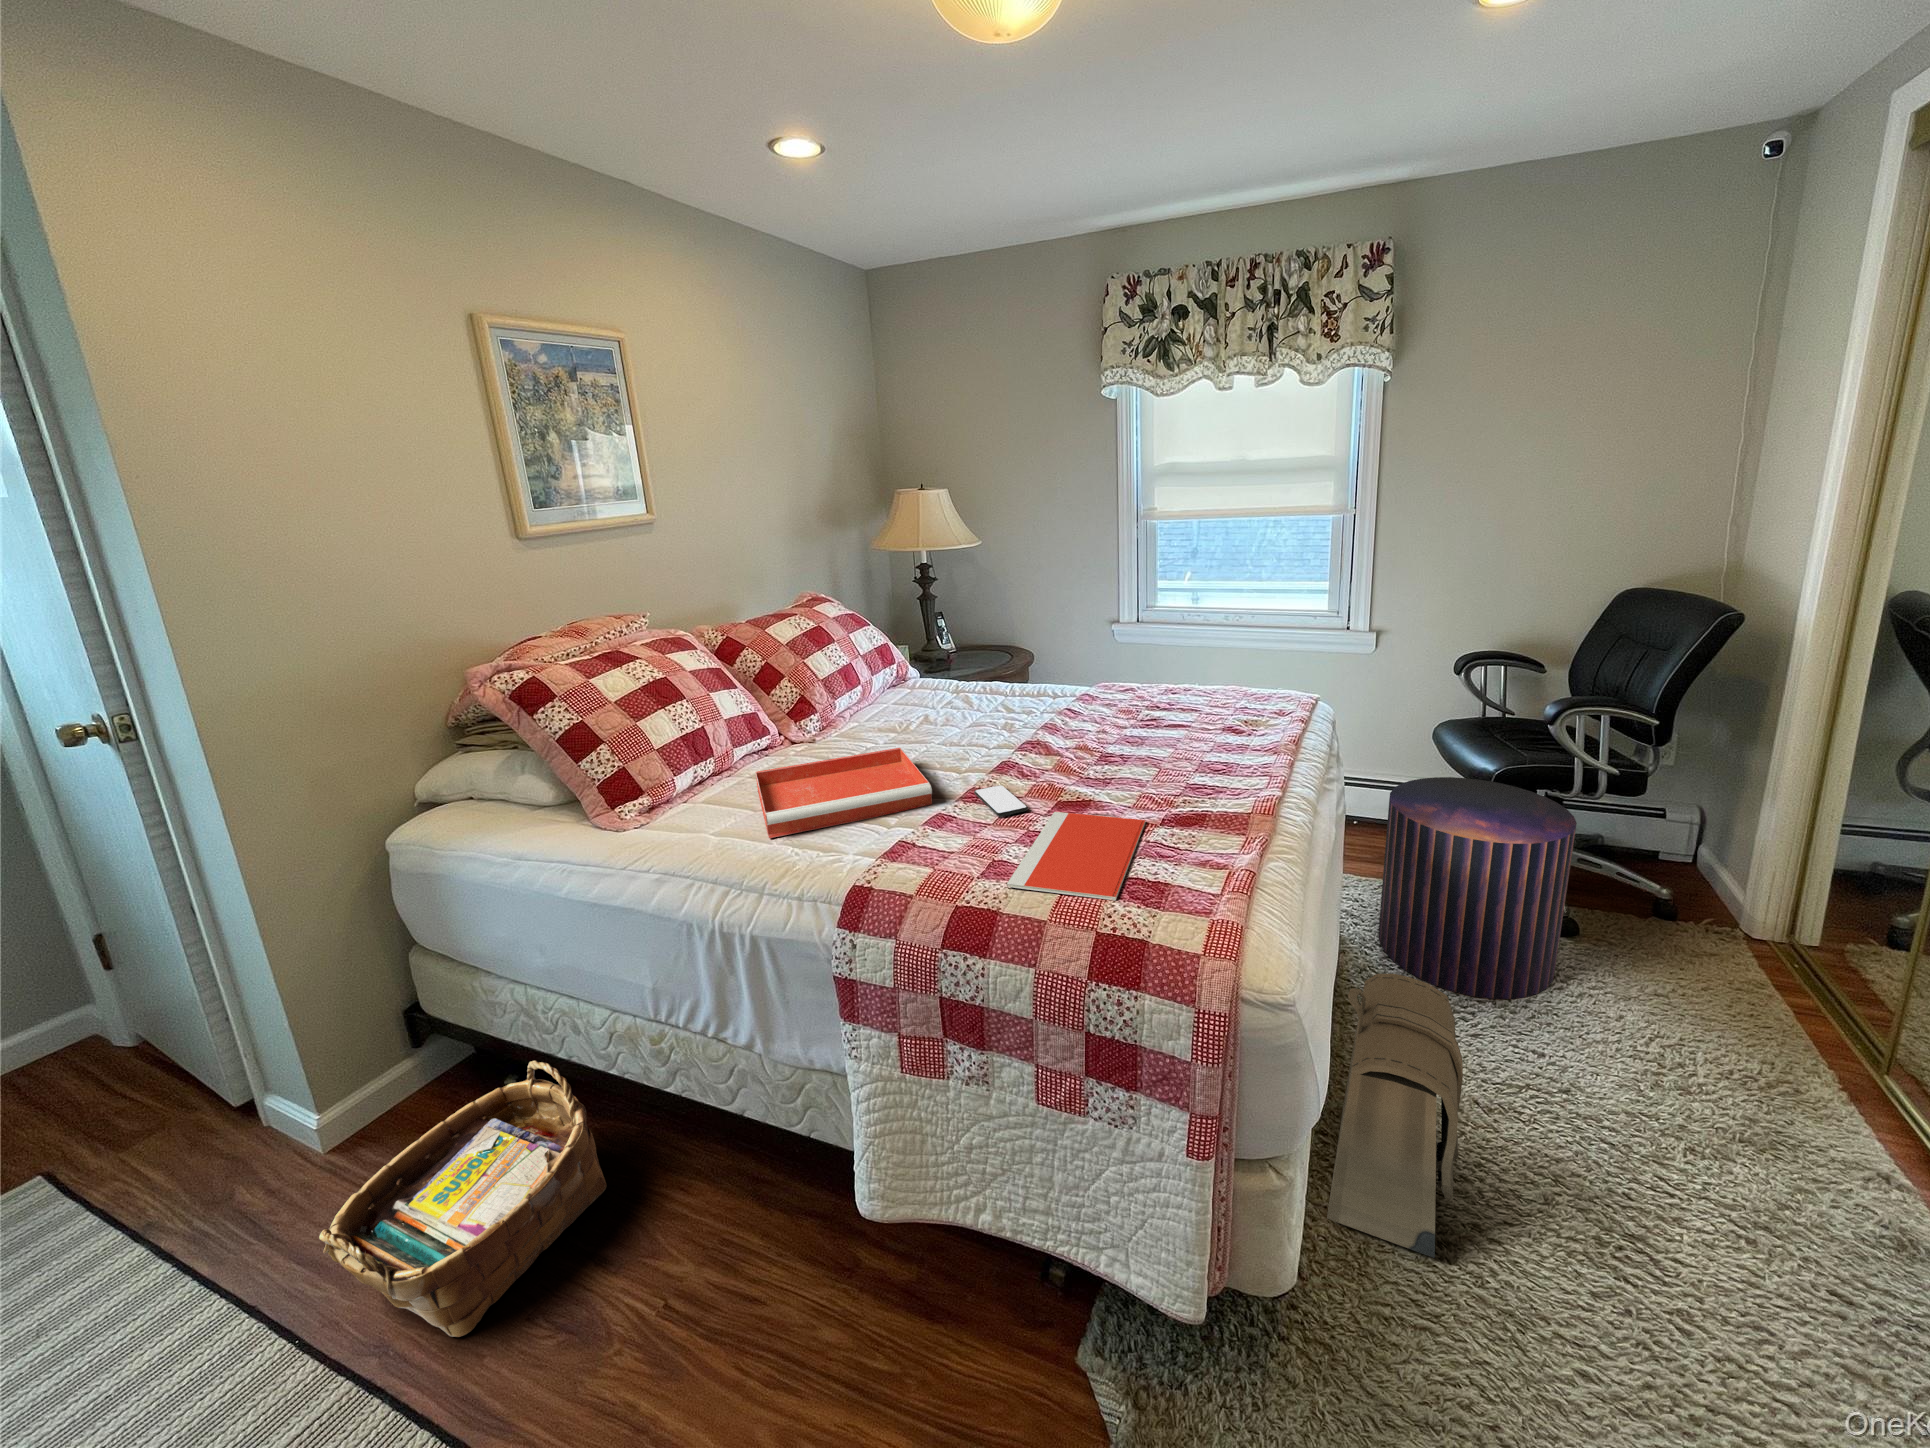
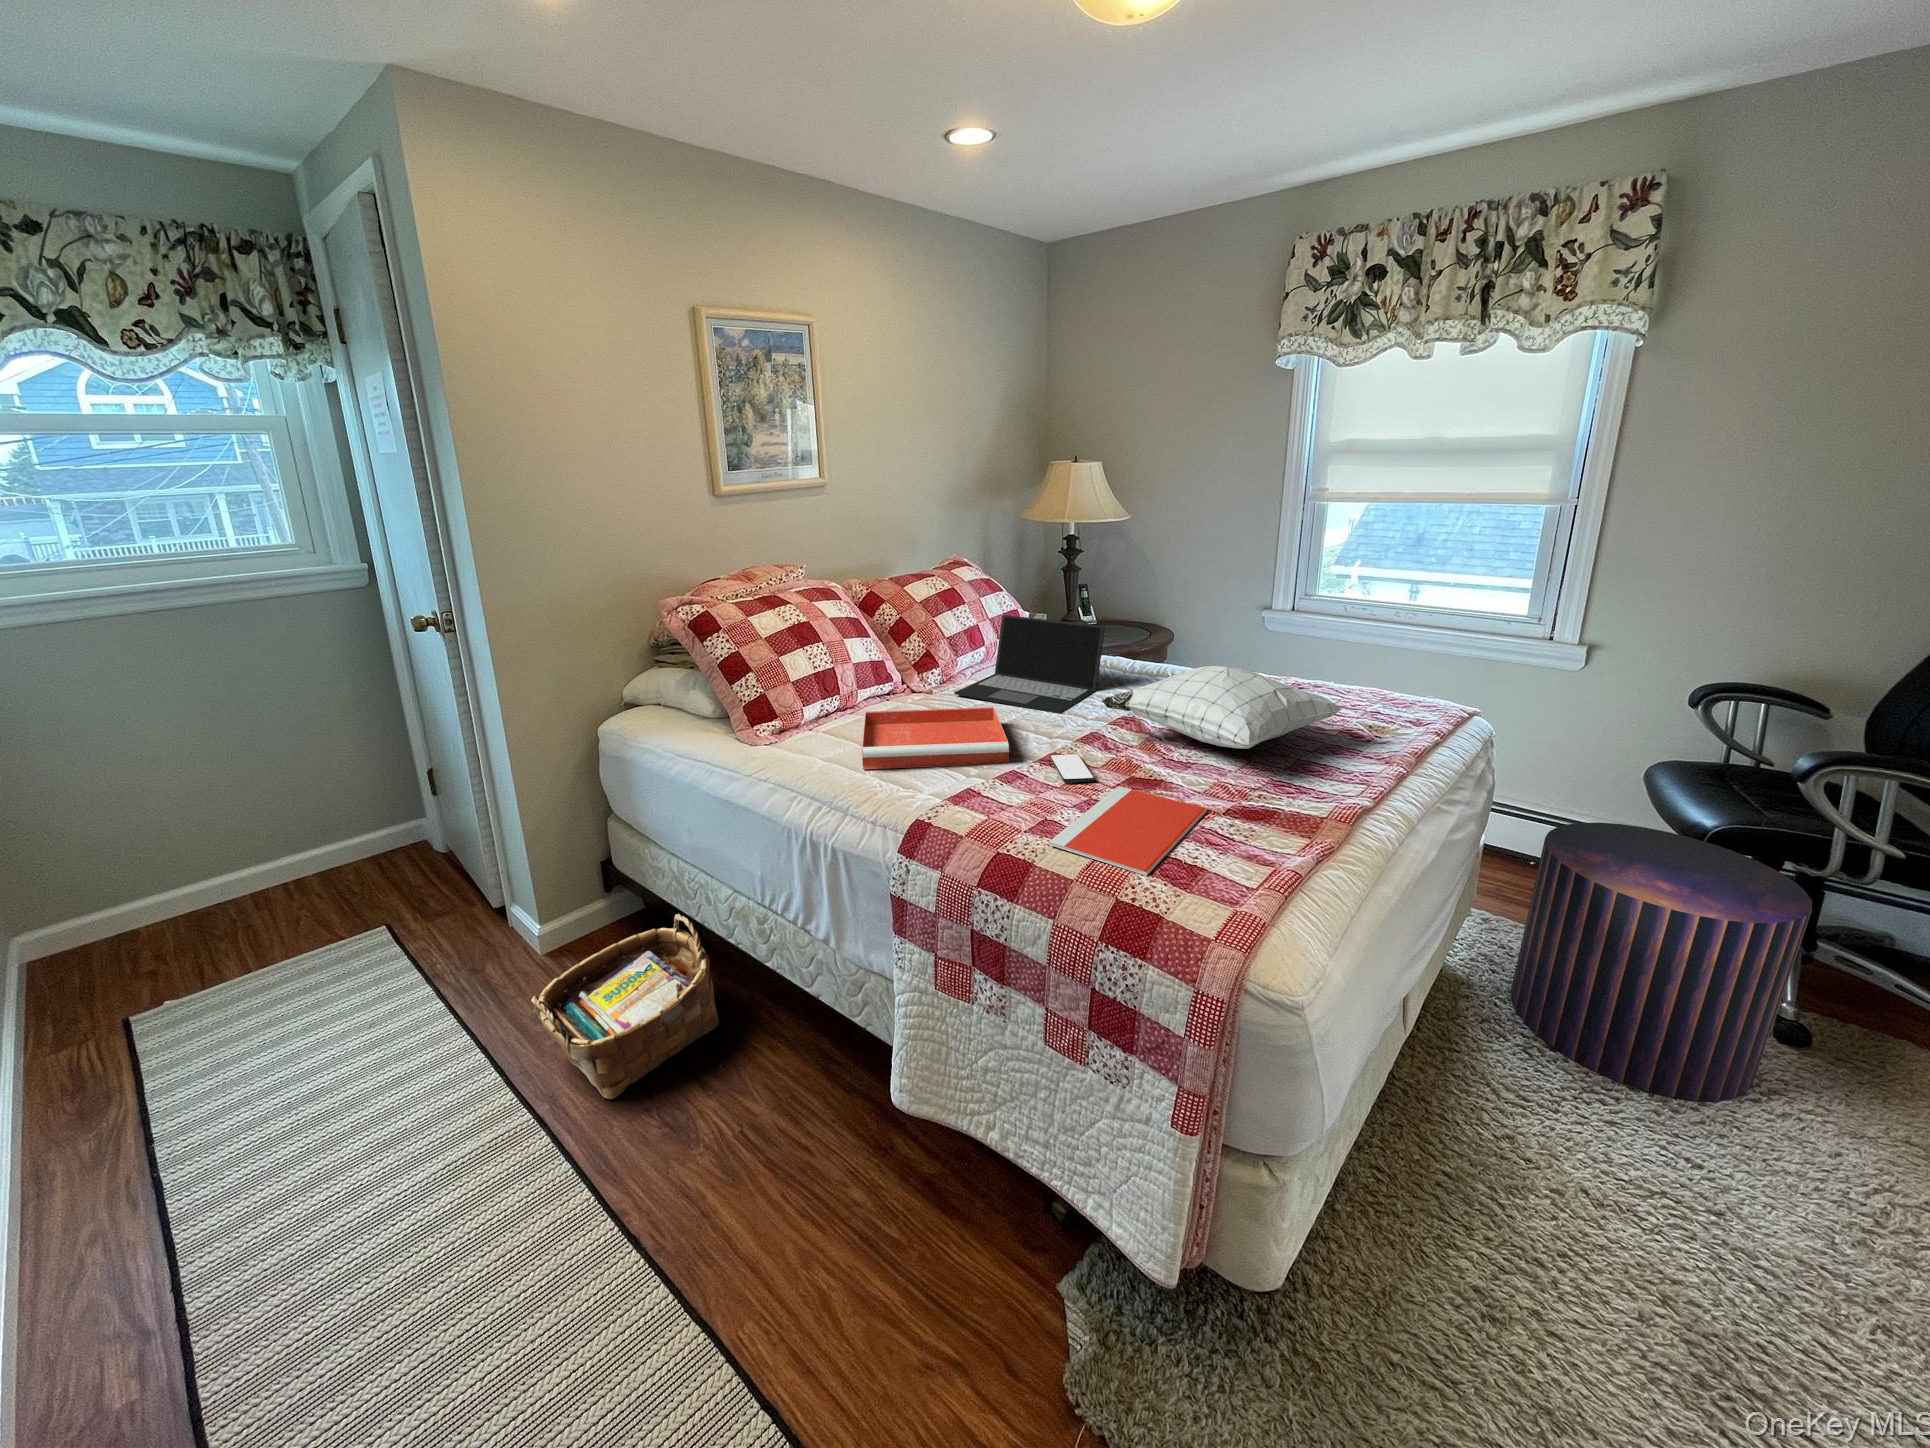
laptop: none [848,649,997,746] -> present [954,615,1105,714]
pillow: none [1016,679,1233,757] -> present [1102,666,1343,749]
backpack: present [1327,974,1463,1258] -> none [1352,1019,1553,1326]

